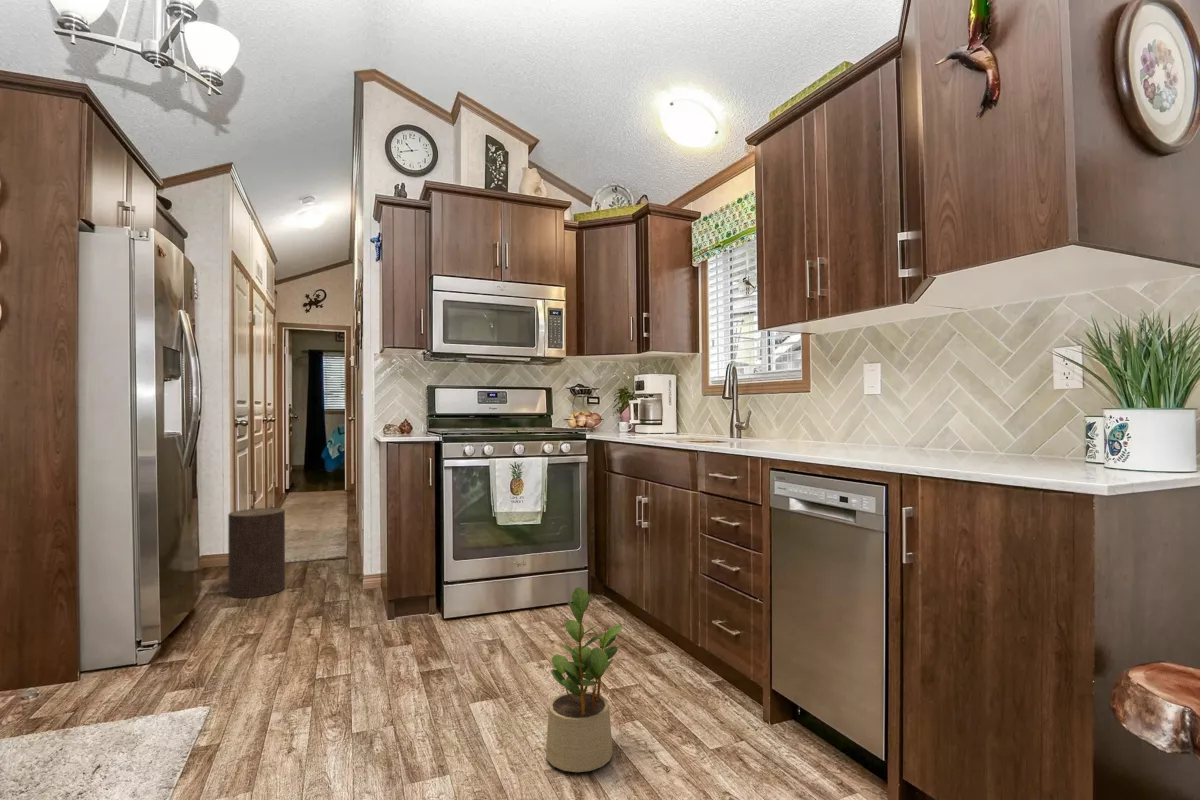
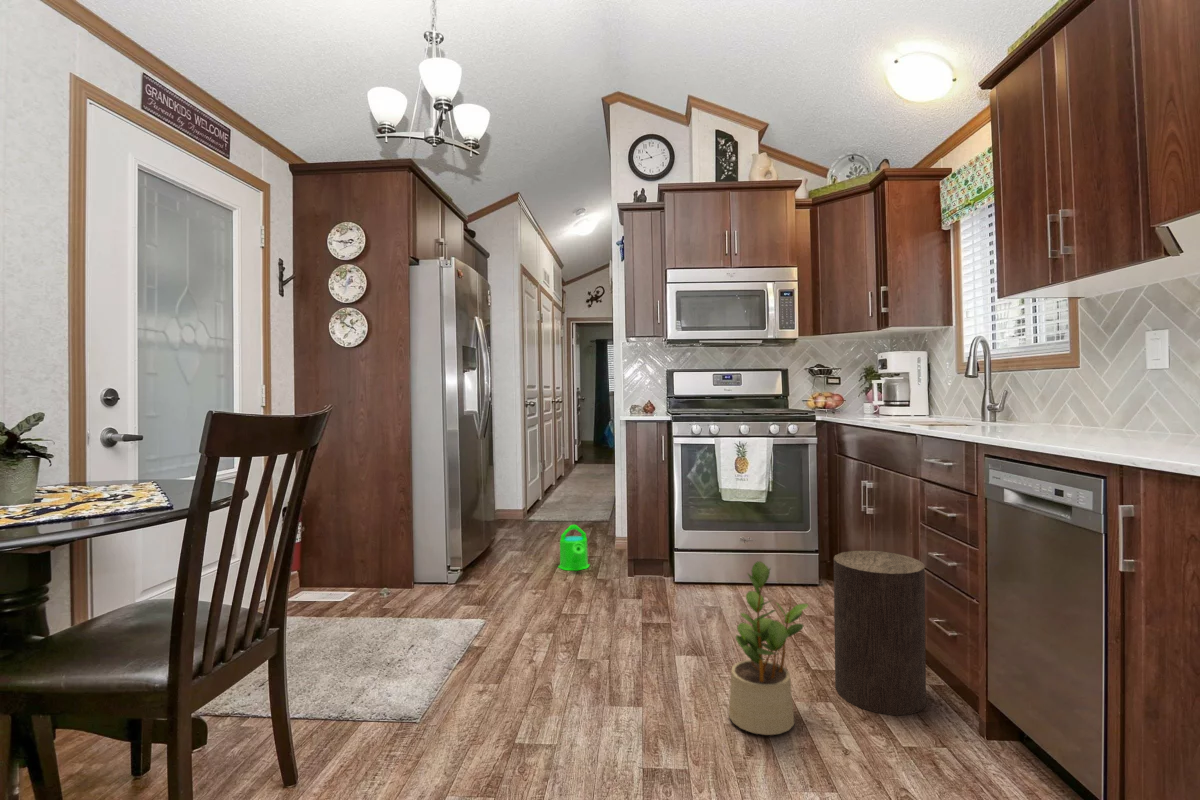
stool: present [228,508,285,598] -> present [834,551,926,715]
watering can: none [294,567,337,624] -> present [559,525,590,570]

